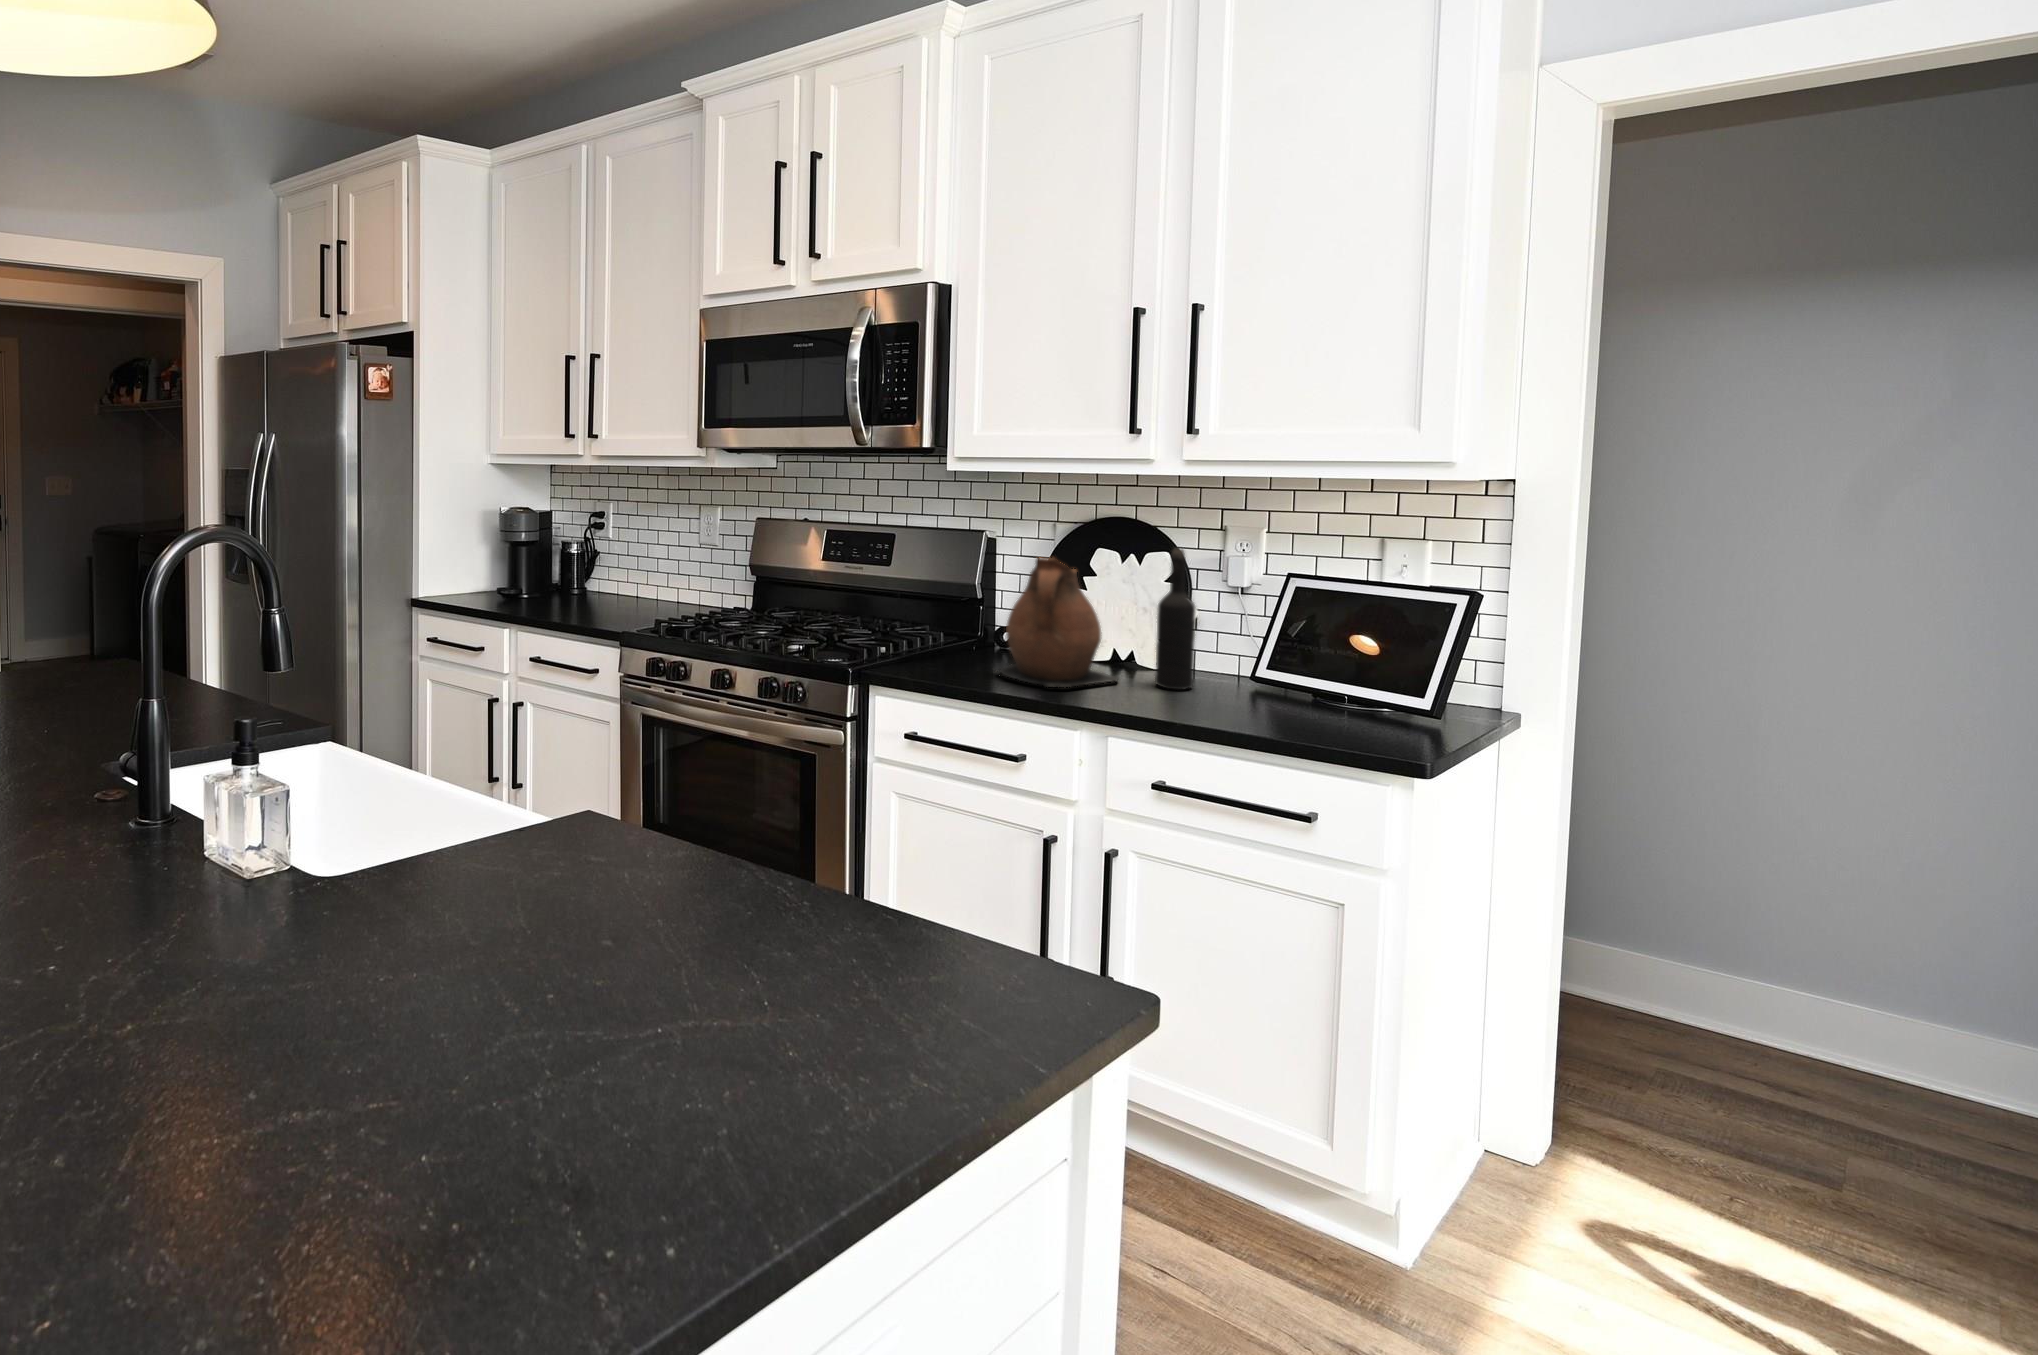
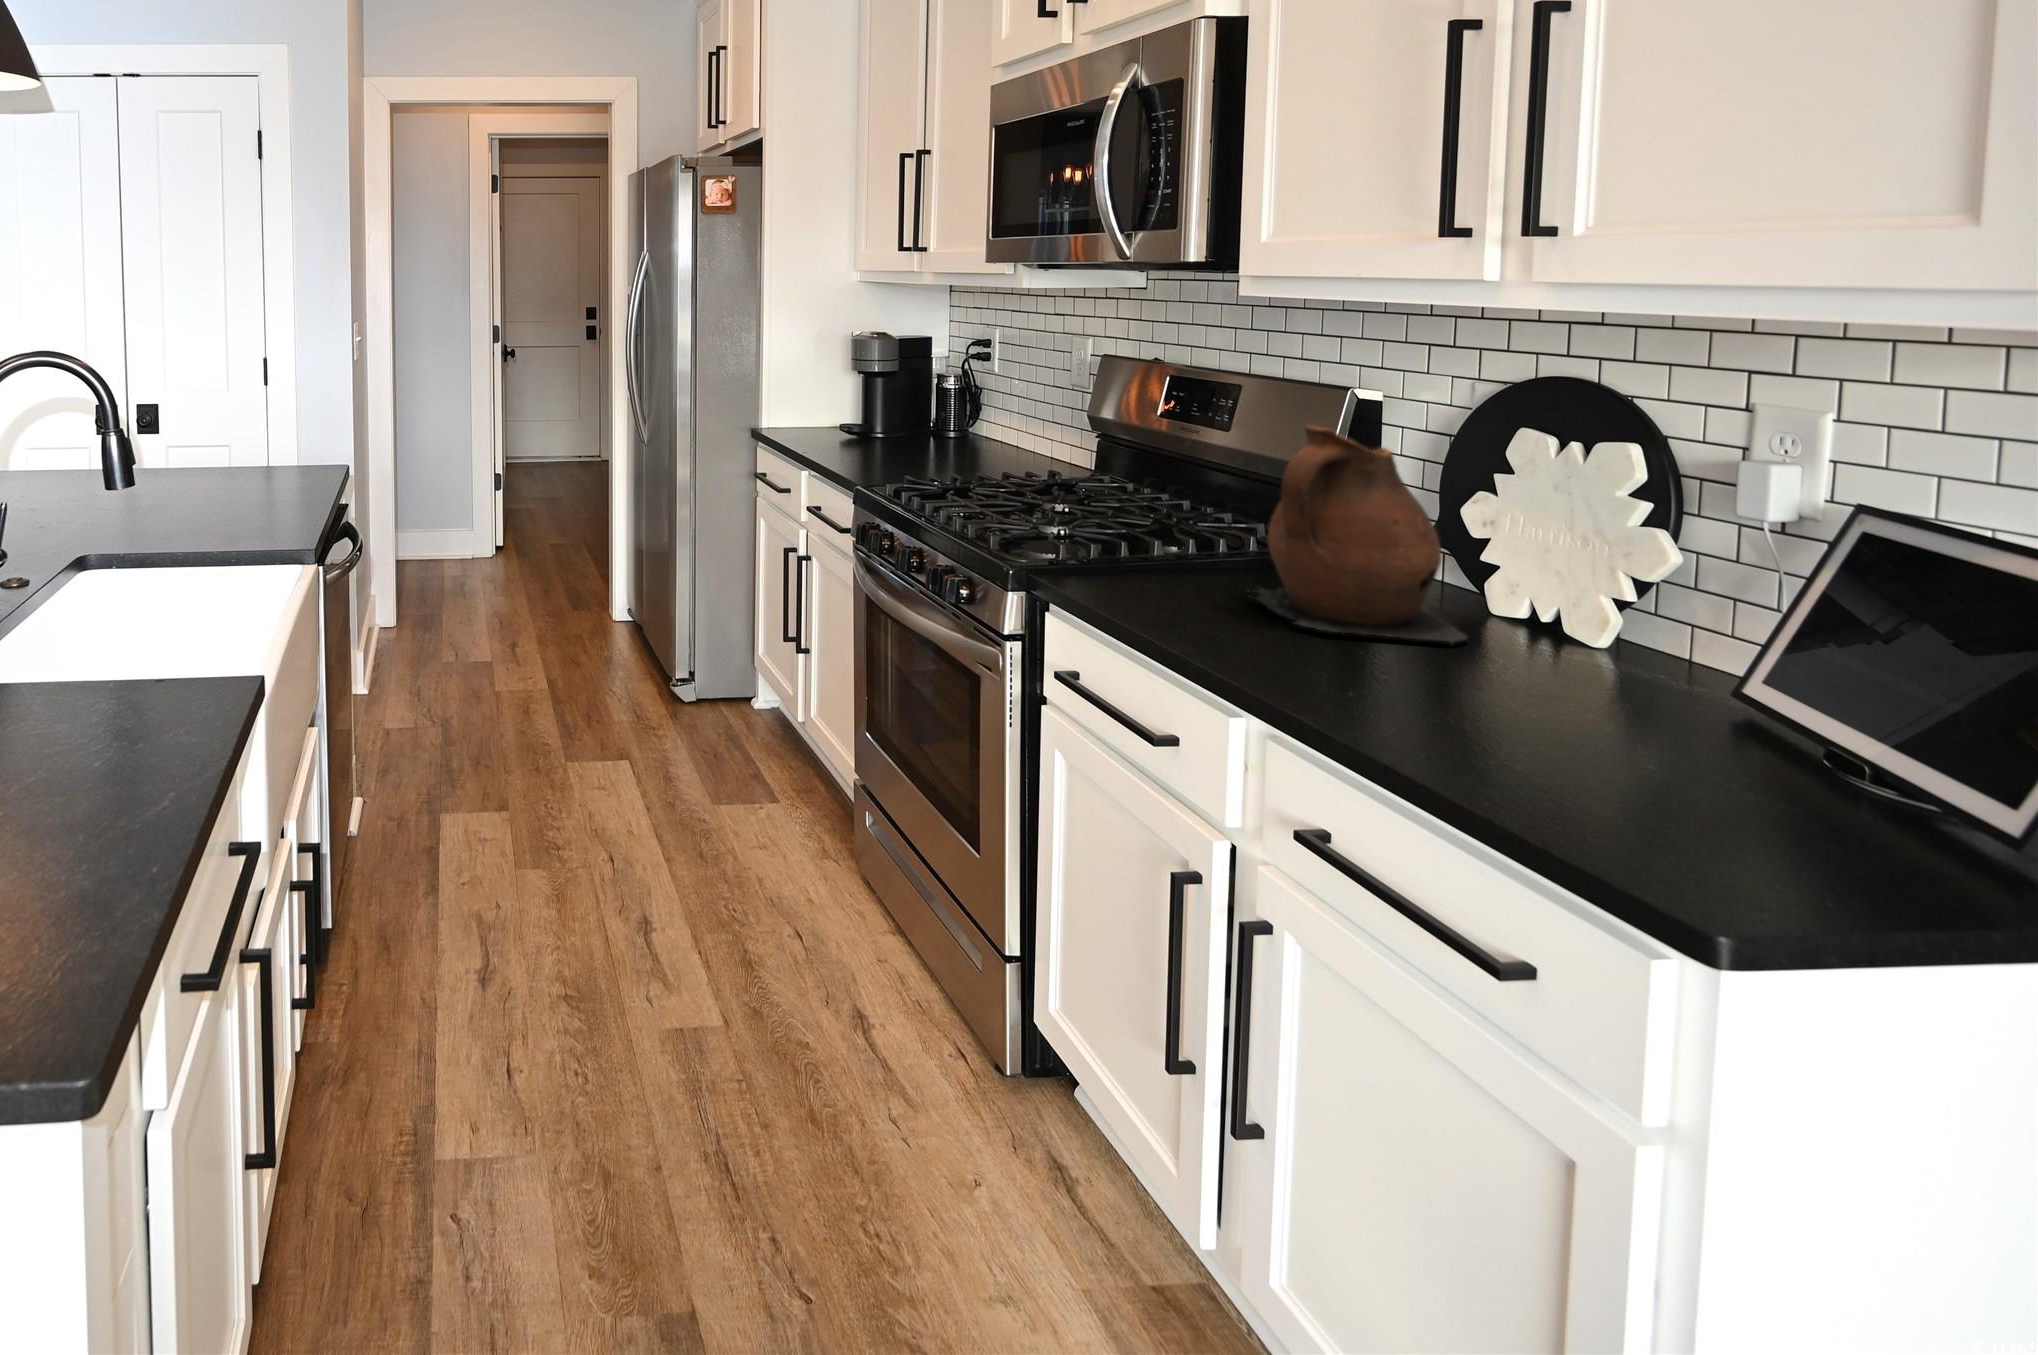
wine bottle: present [1155,549,1196,690] -> none [1527,434,1616,681]

